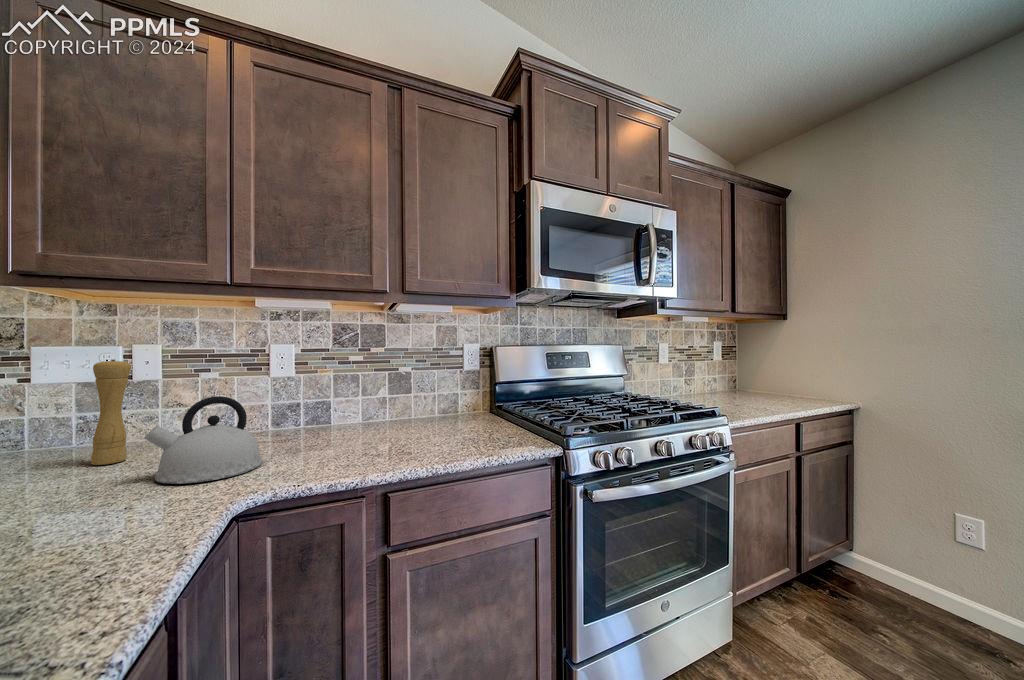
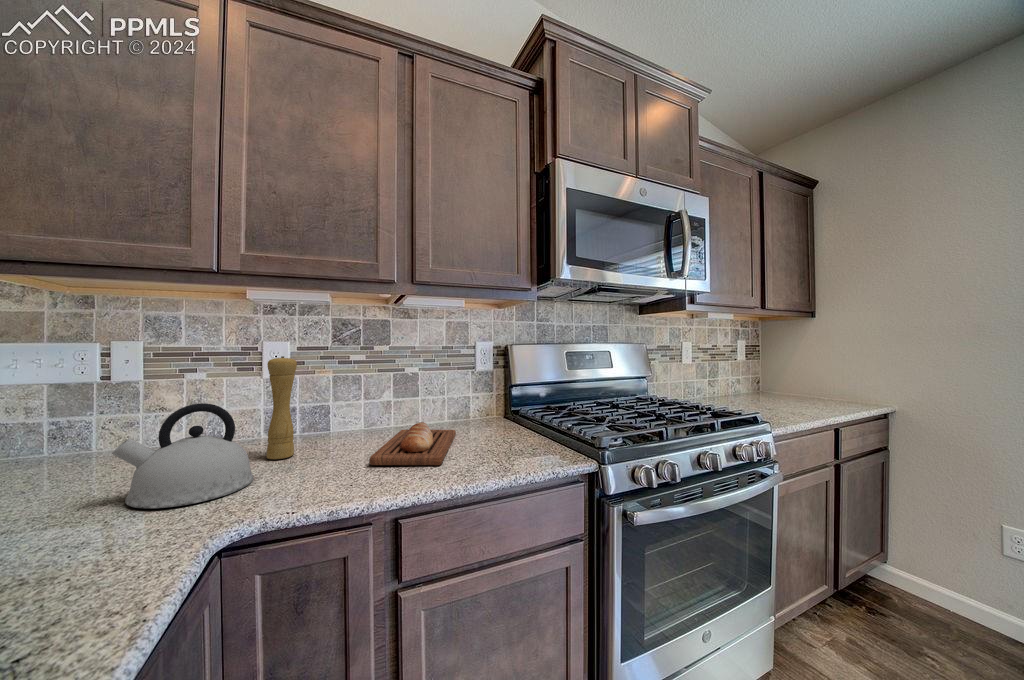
pepper mill: present [91,359,131,465] -> present [267,356,297,459]
bread loaf: none [364,416,443,451] -> present [369,422,456,465]

